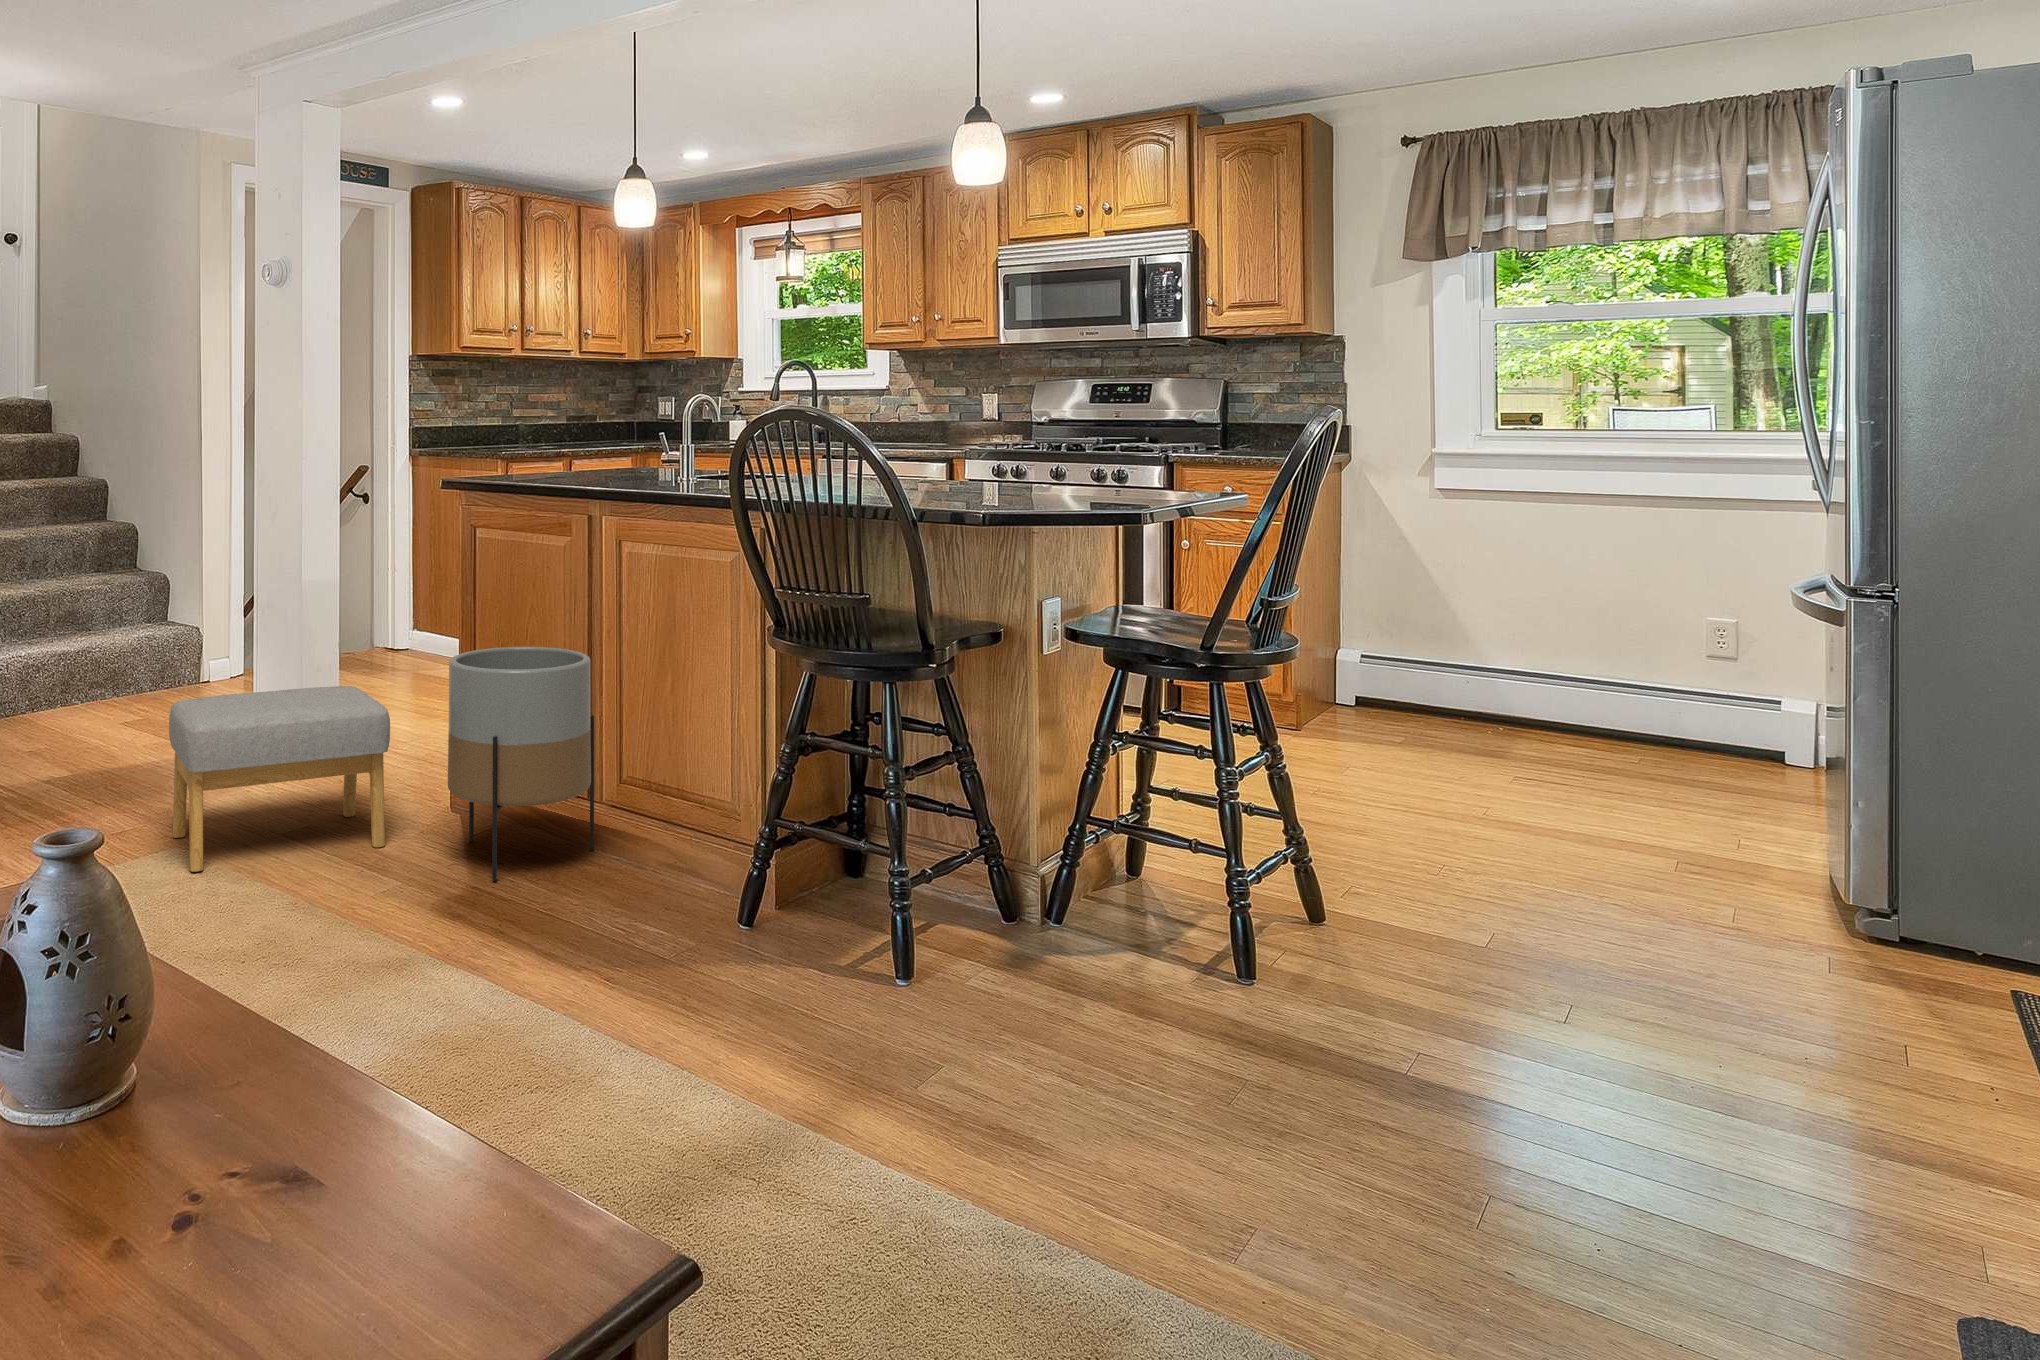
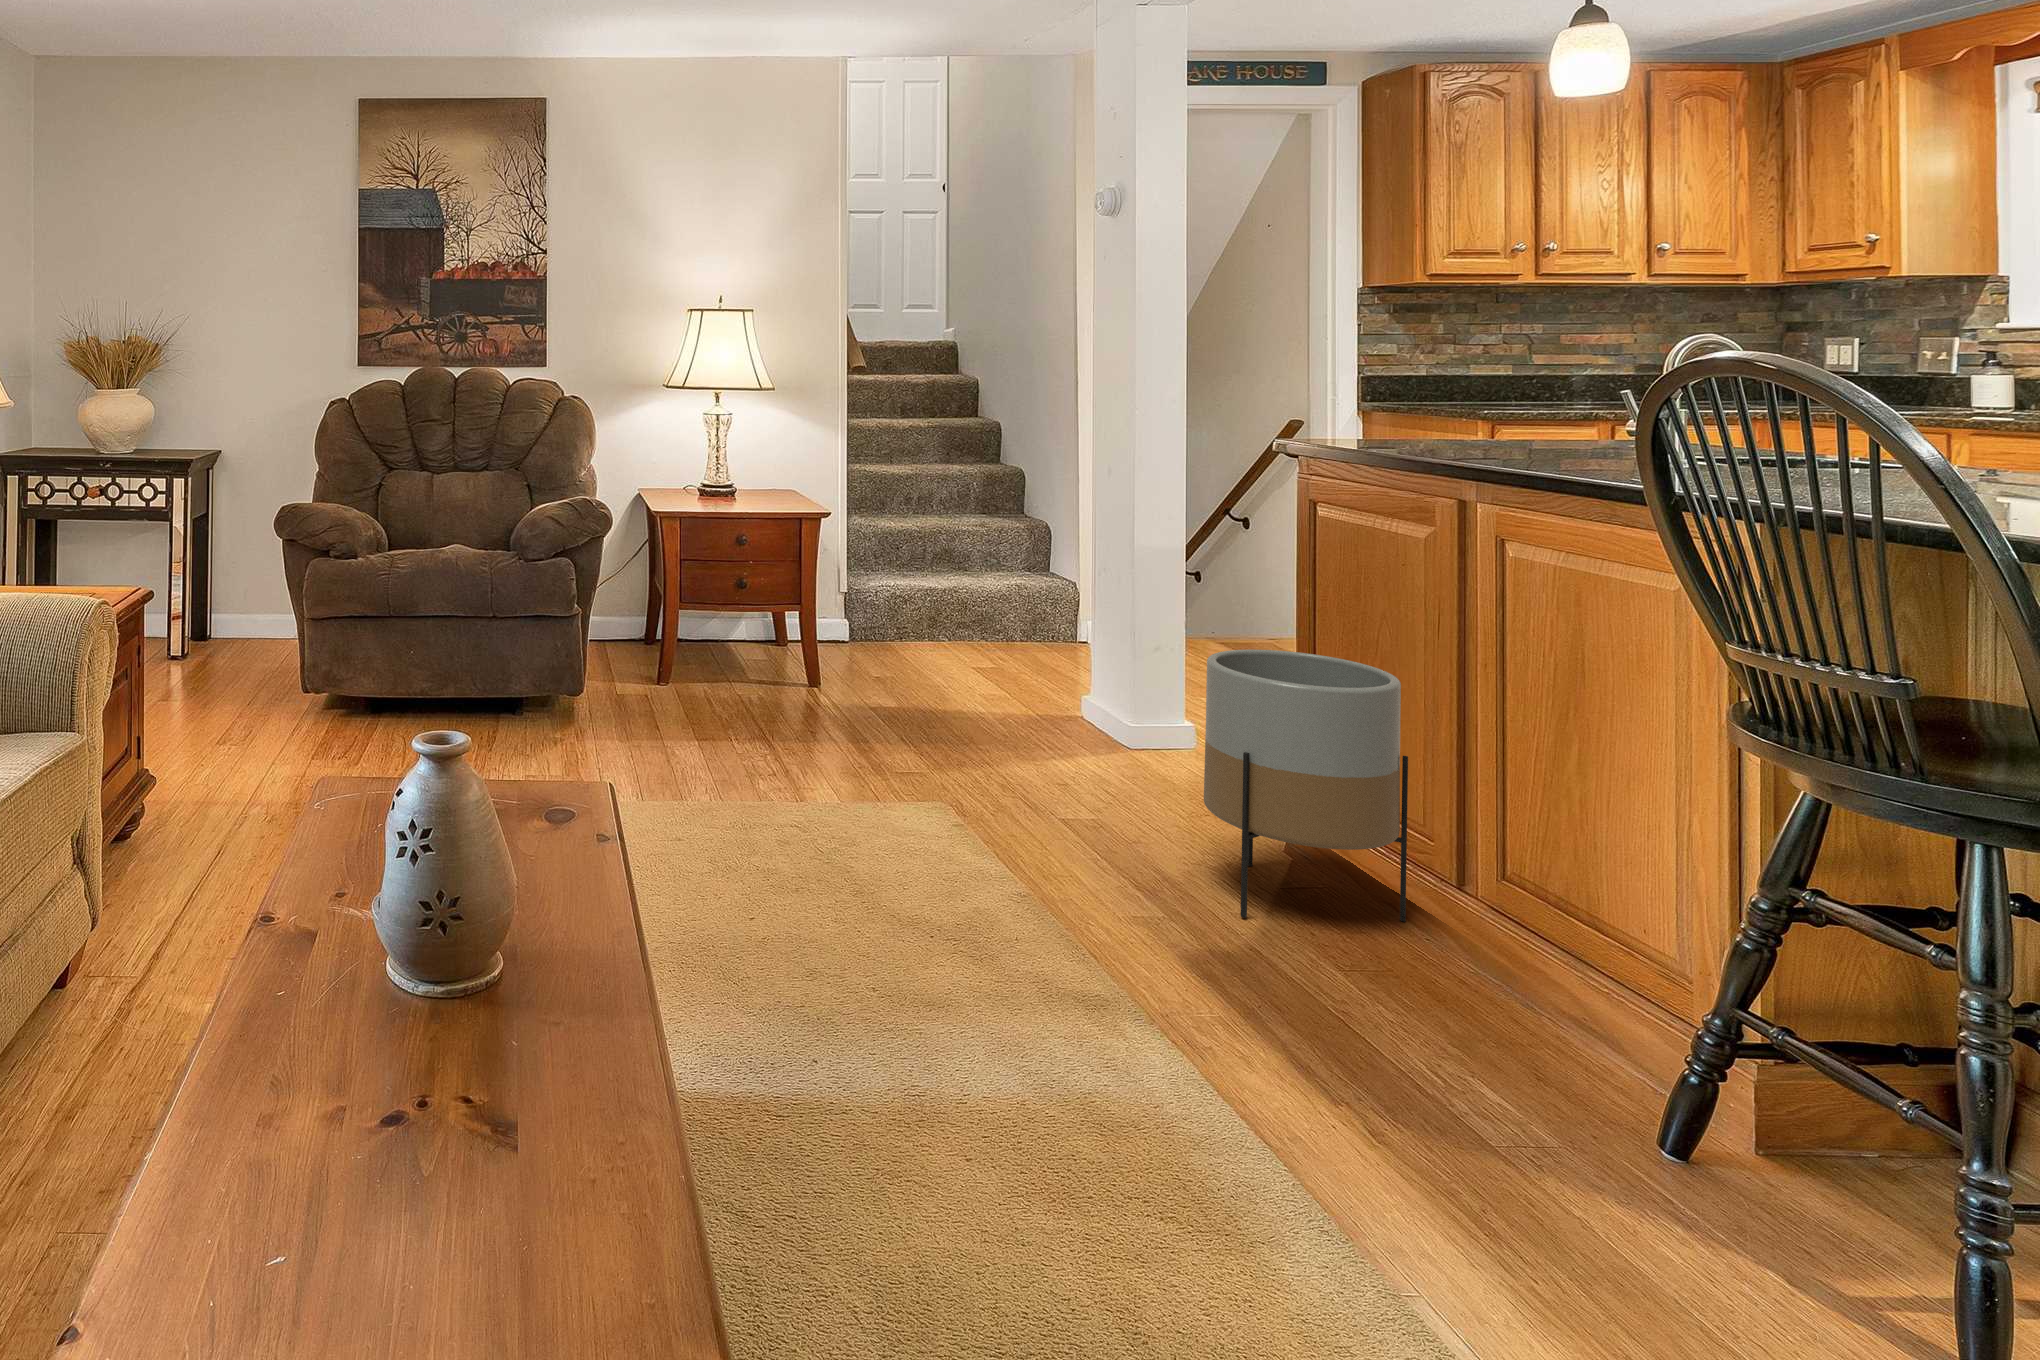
footstool: present [169,686,390,872] -> none [929,645,1153,842]

